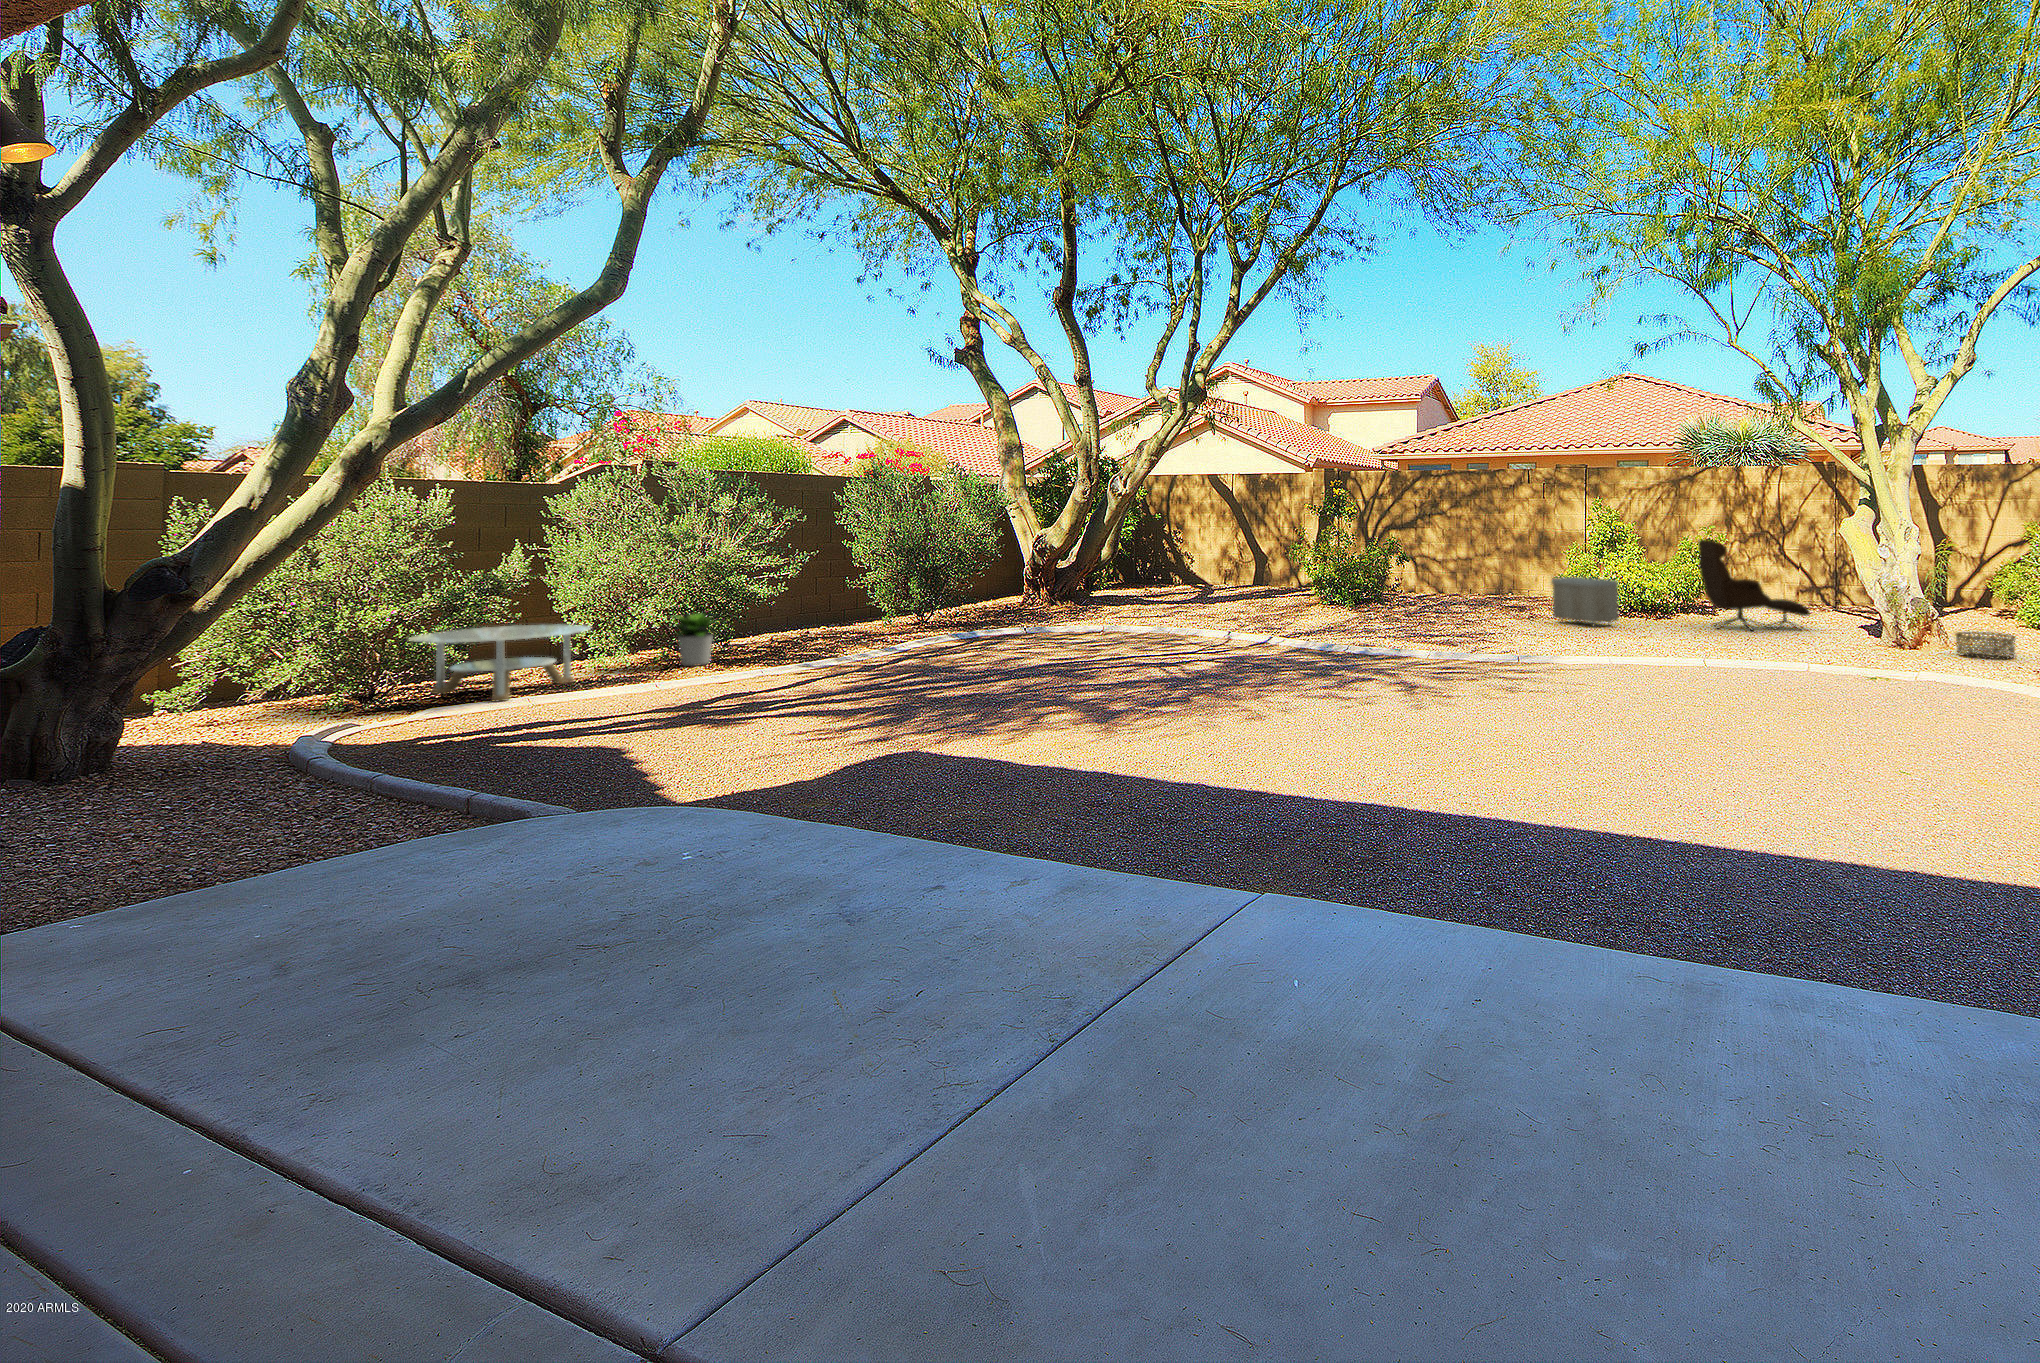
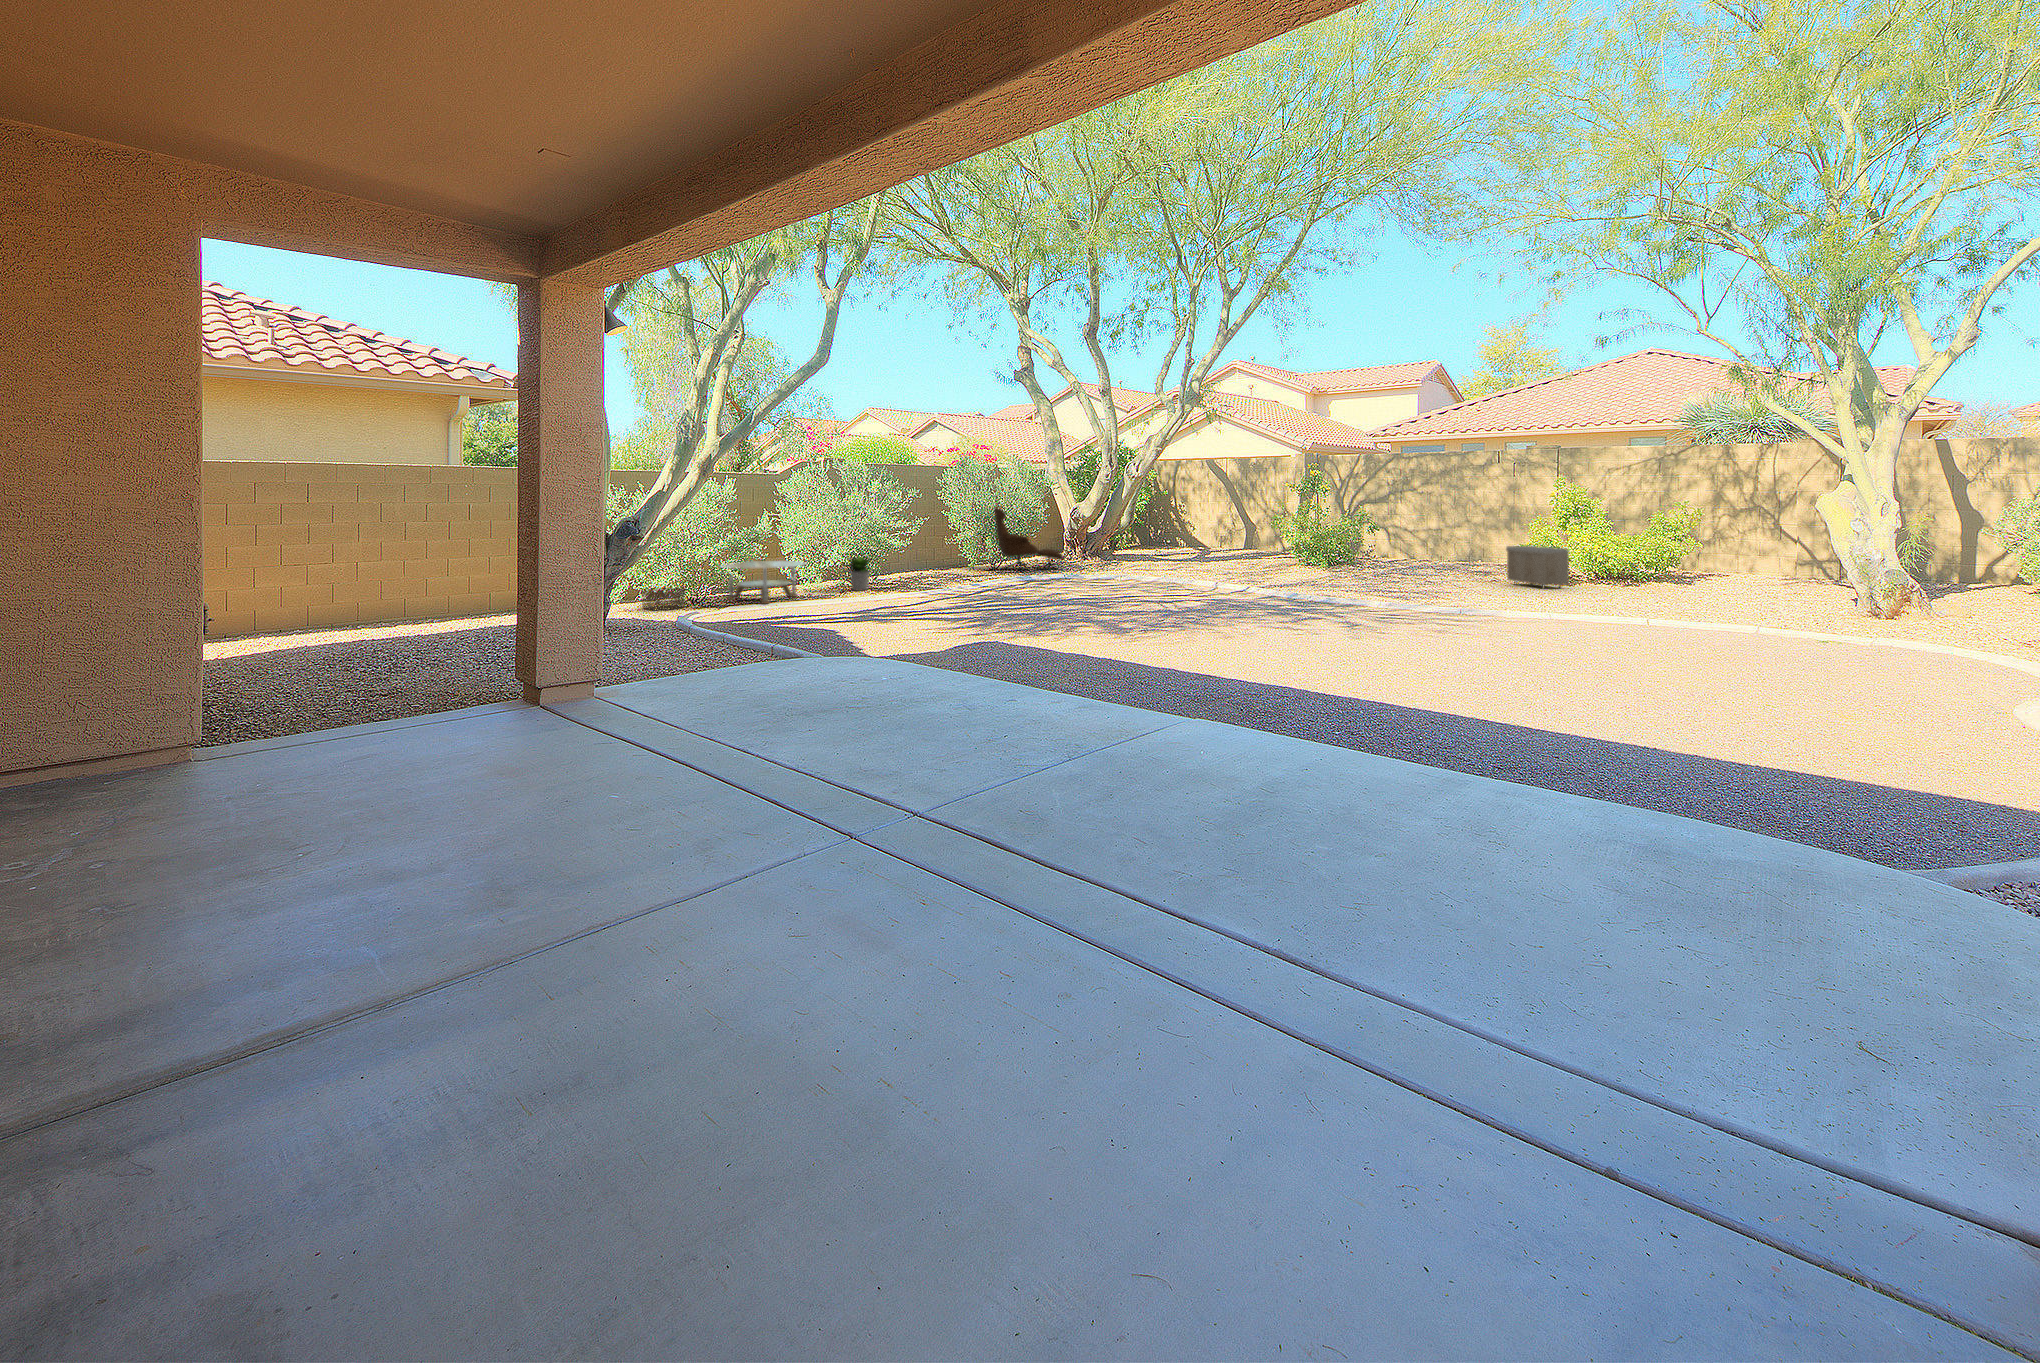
lounge chair: present [1698,539,1810,631] -> present [994,508,1064,570]
basket: present [1956,632,2015,659] -> present [641,588,686,610]

